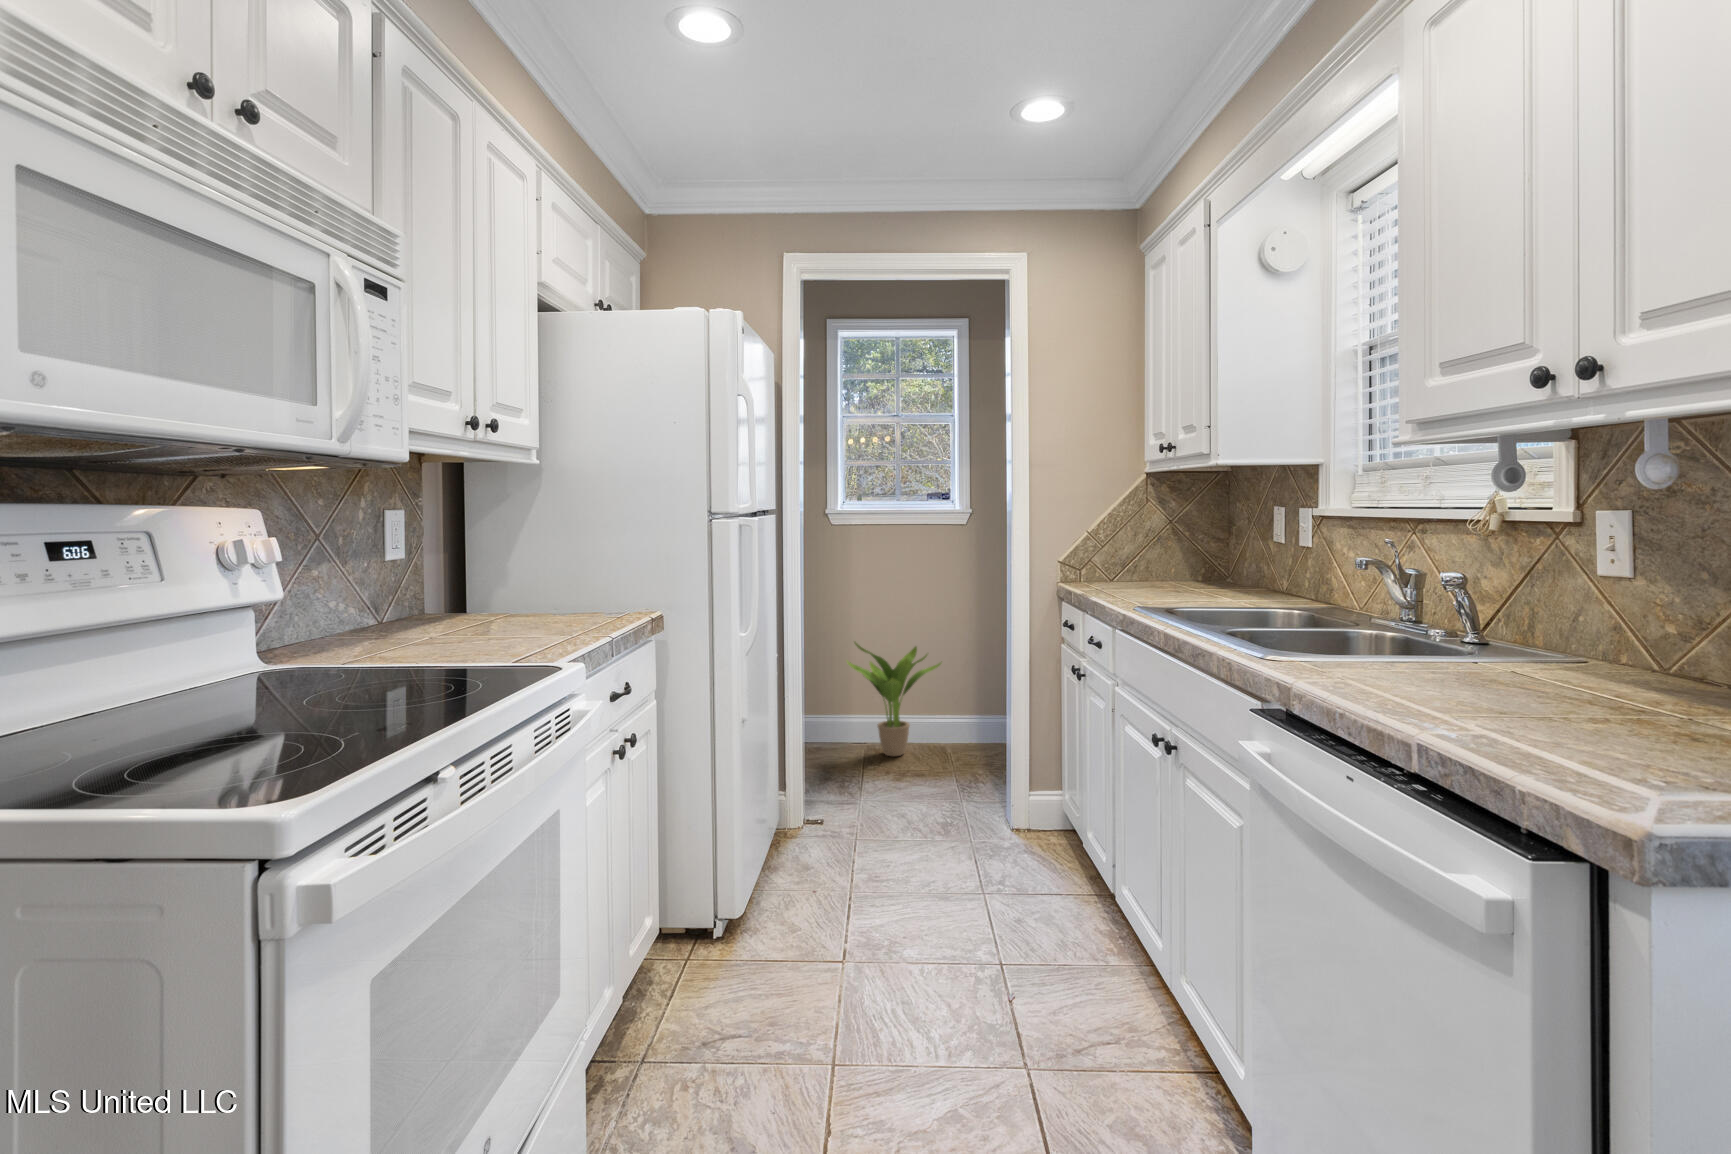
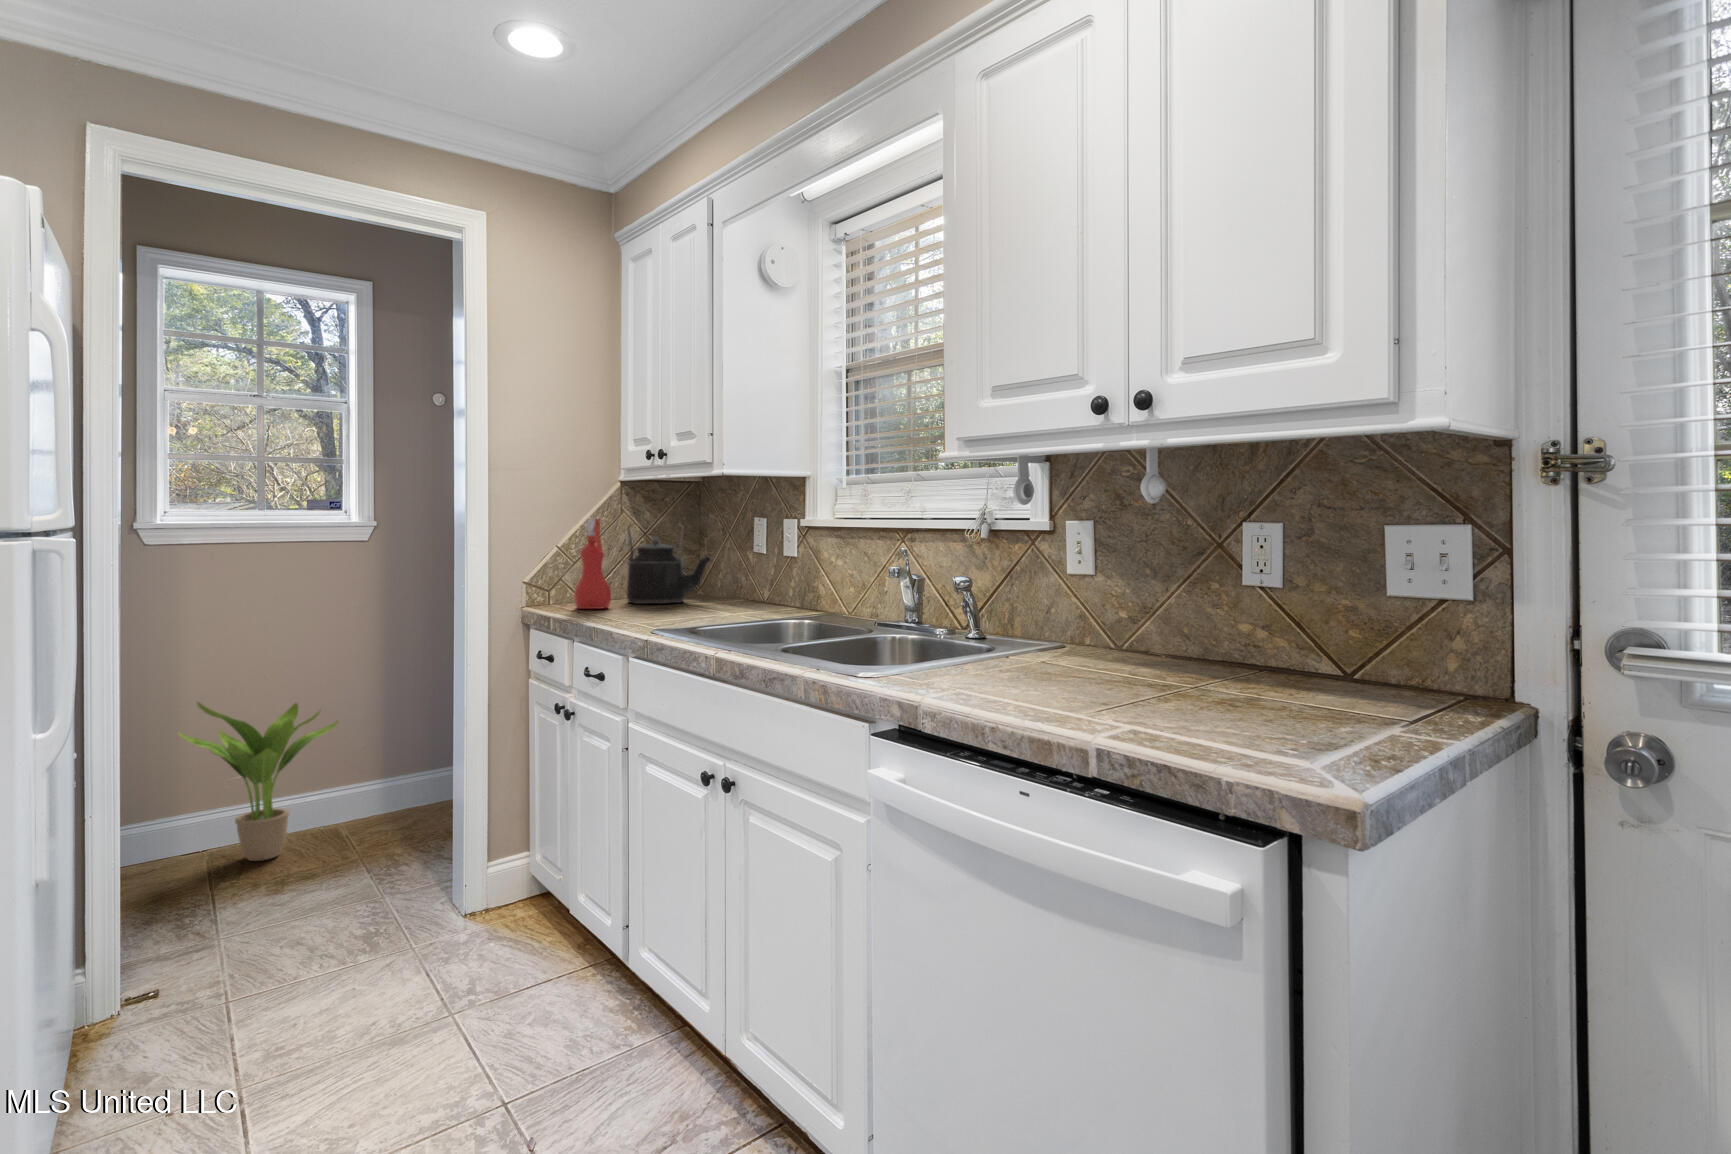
spray bottle: none [1095,508,1127,588] -> present [574,518,611,609]
kettle: none [1146,510,1227,584] -> present [627,524,711,604]

